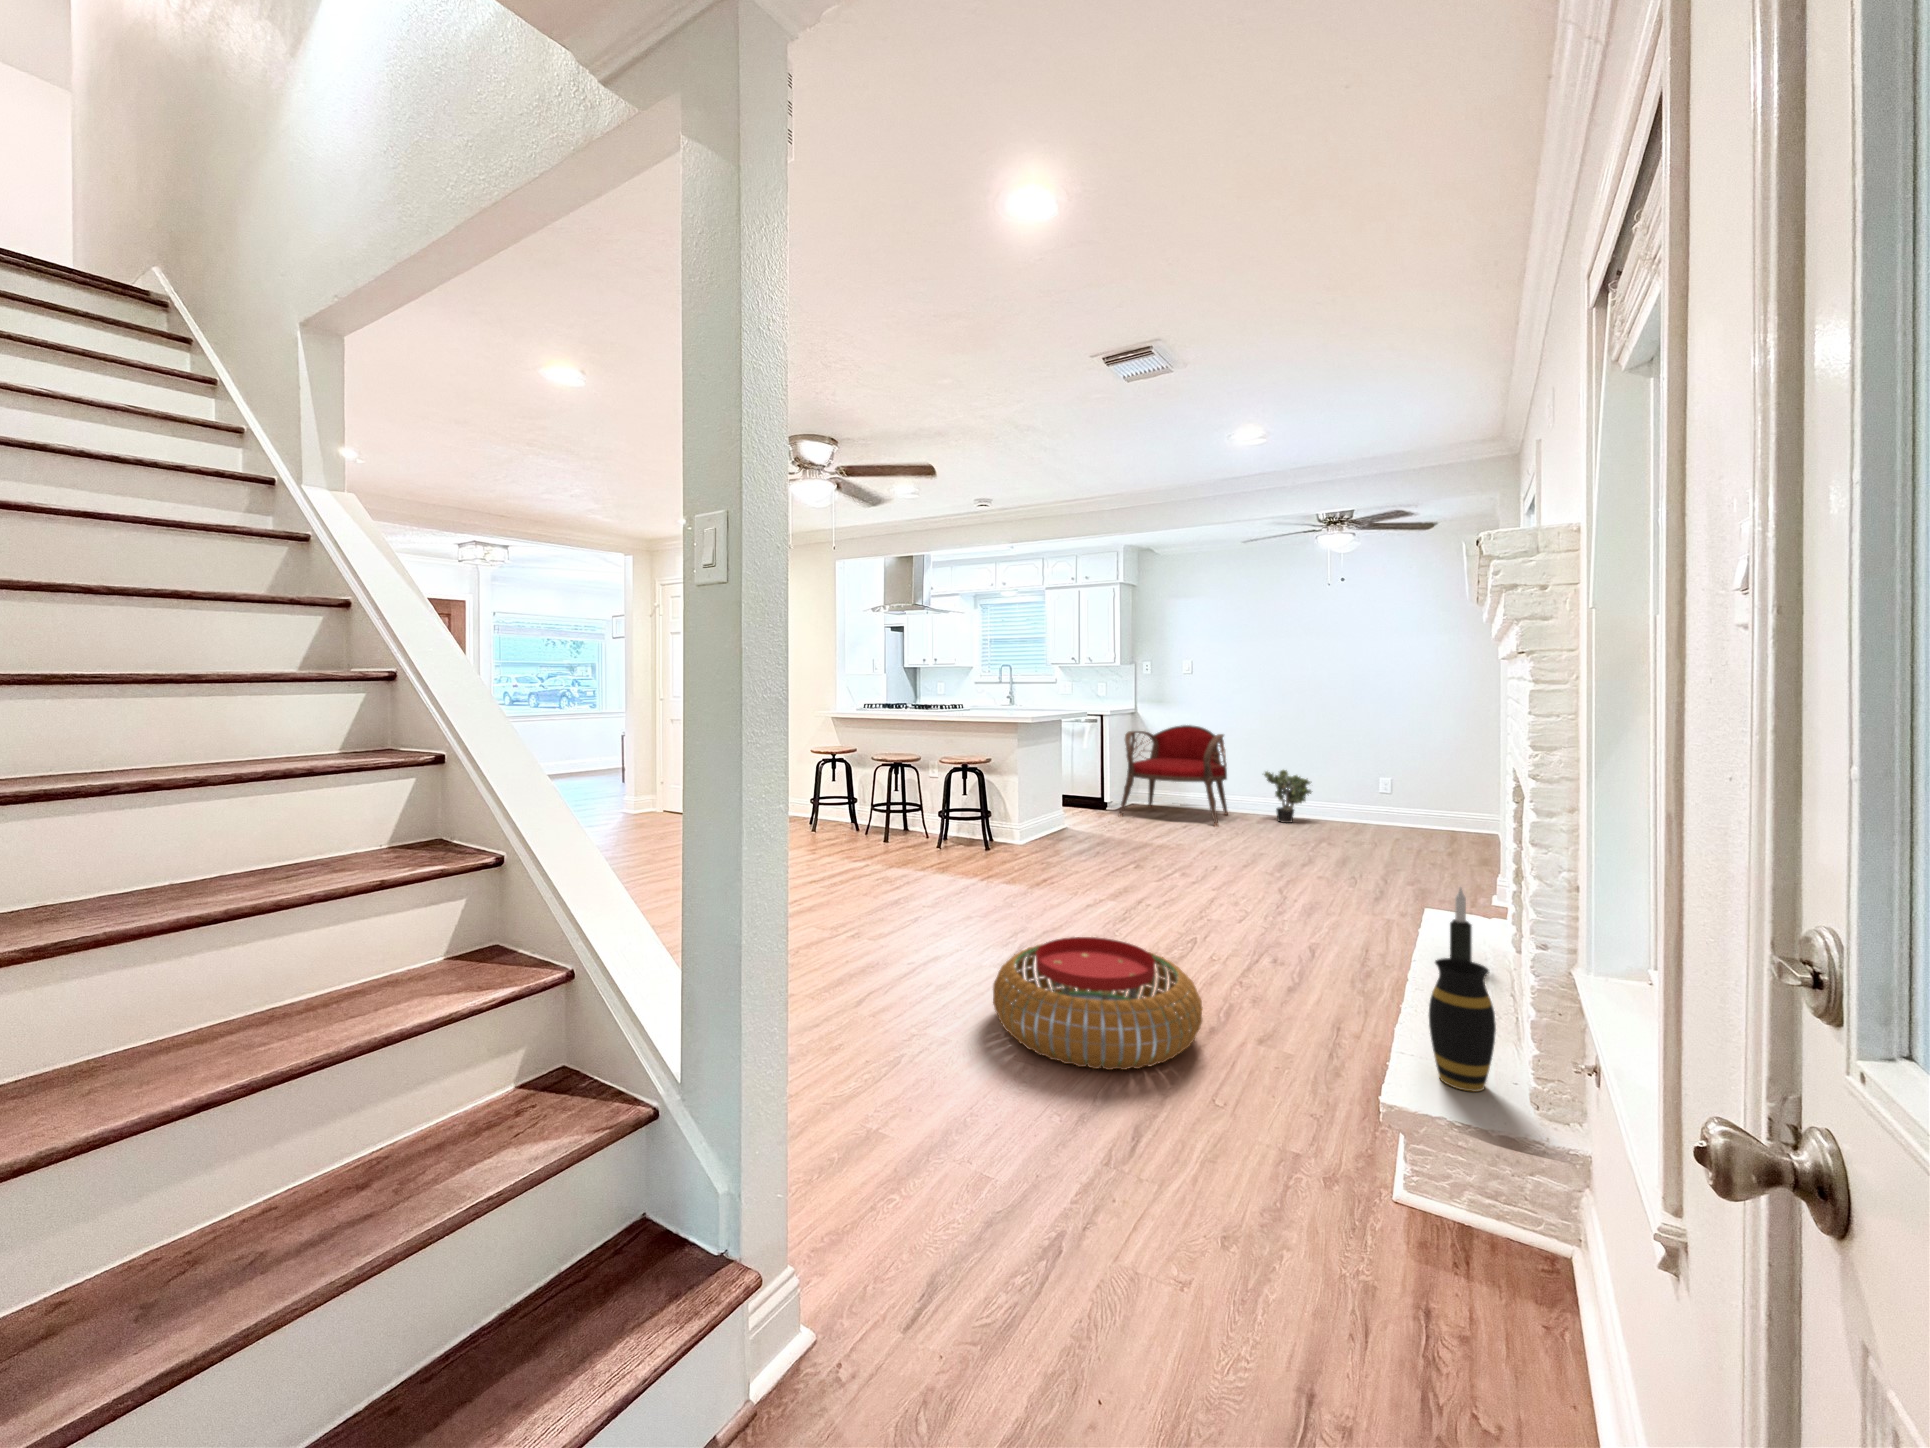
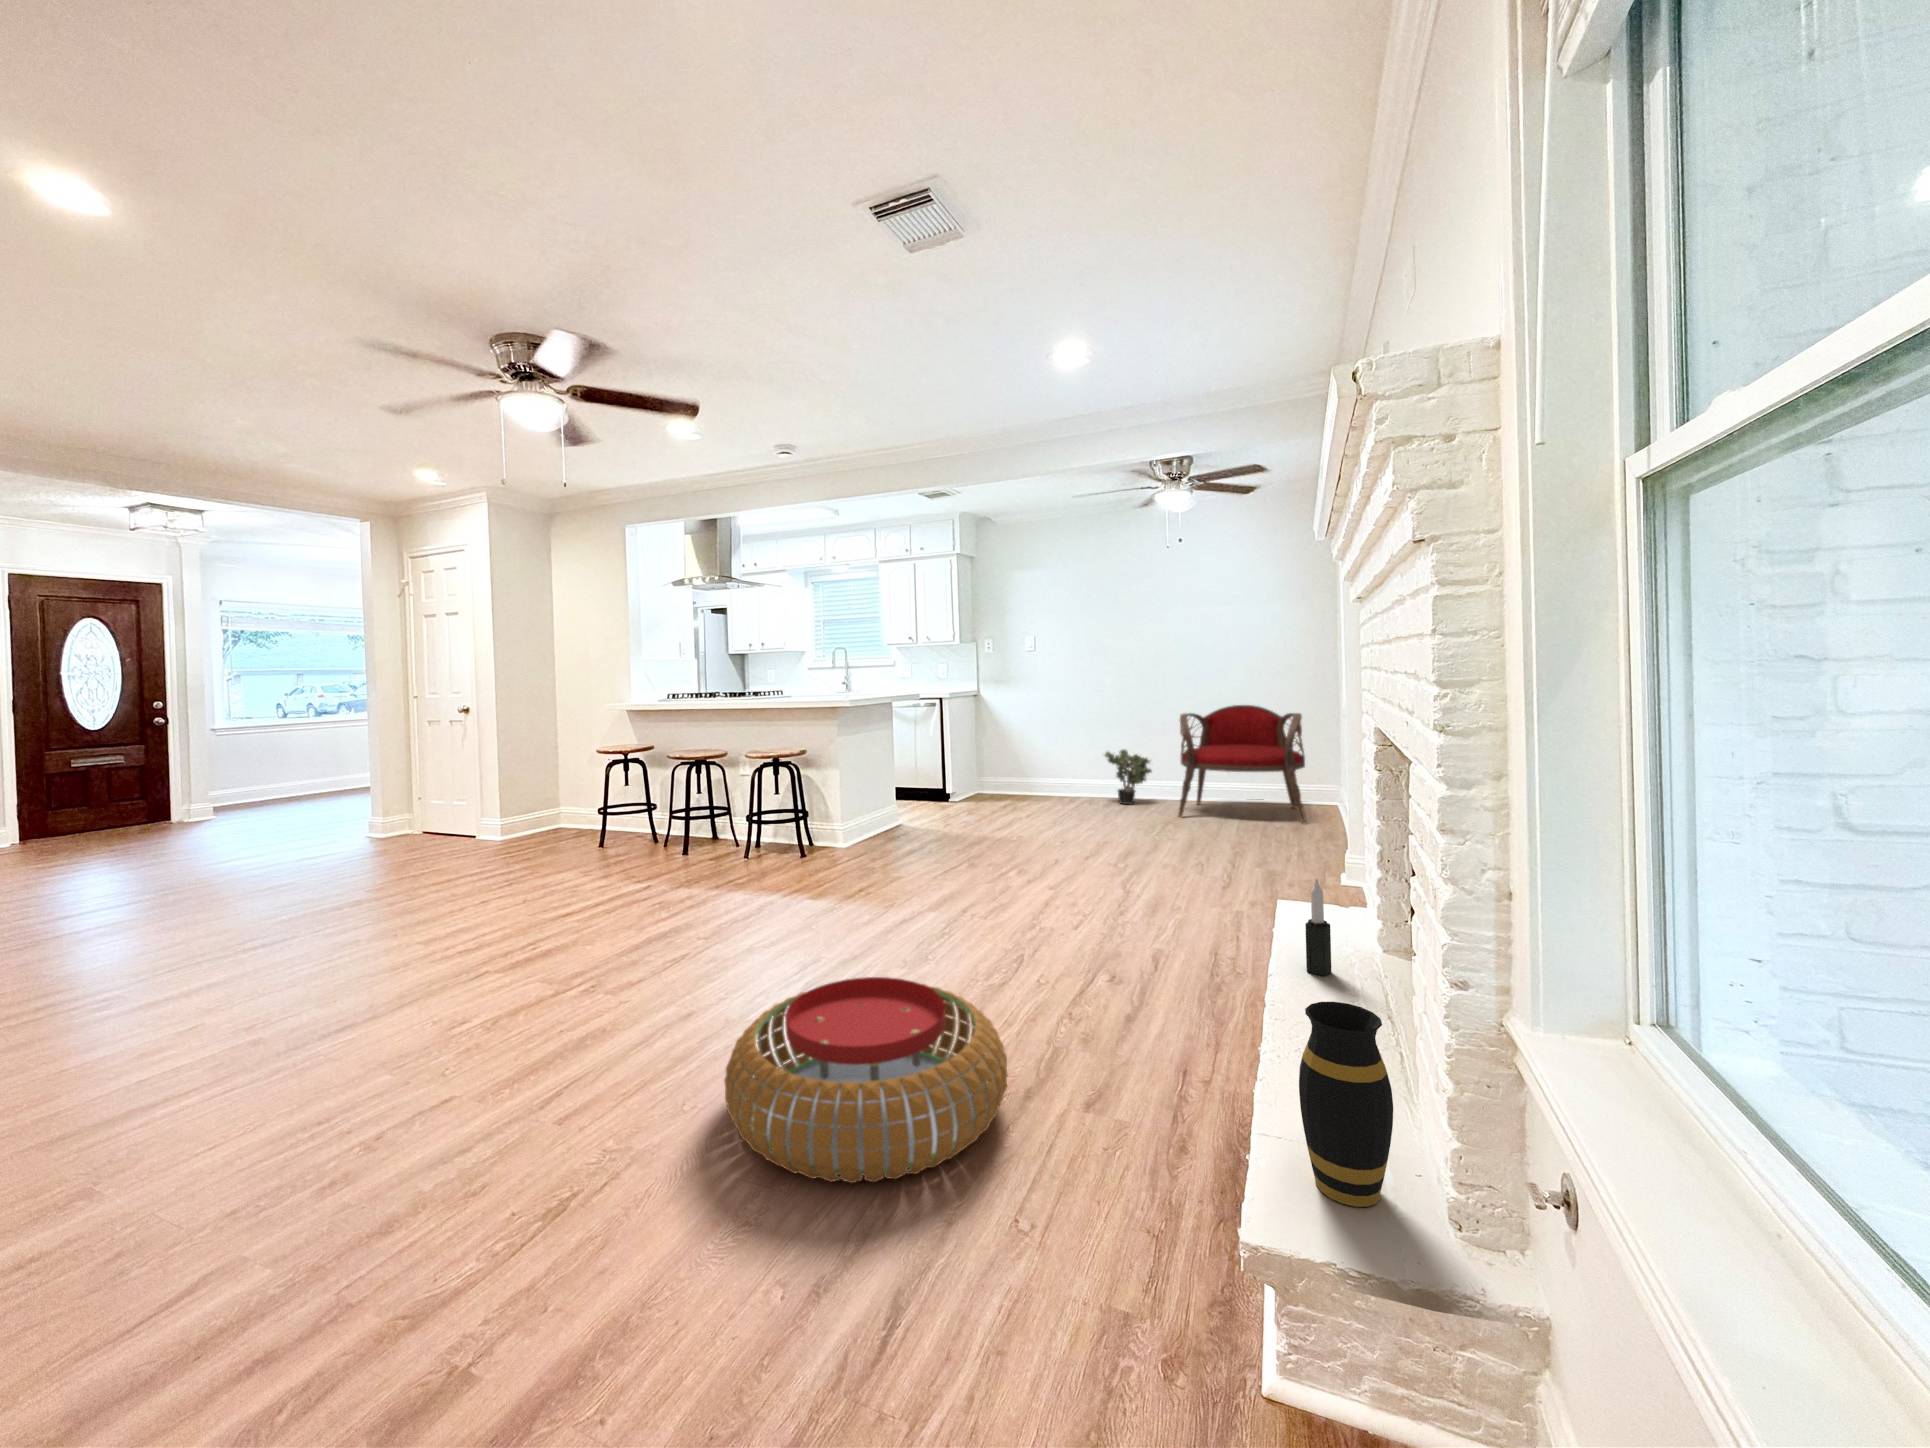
armchair: present [1119,725,1228,827] -> present [1177,705,1306,825]

